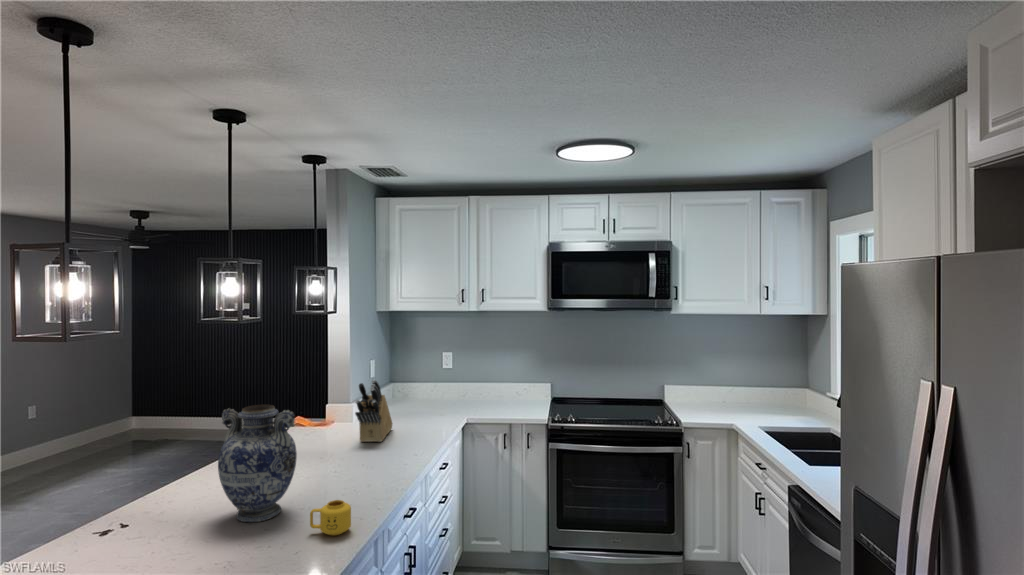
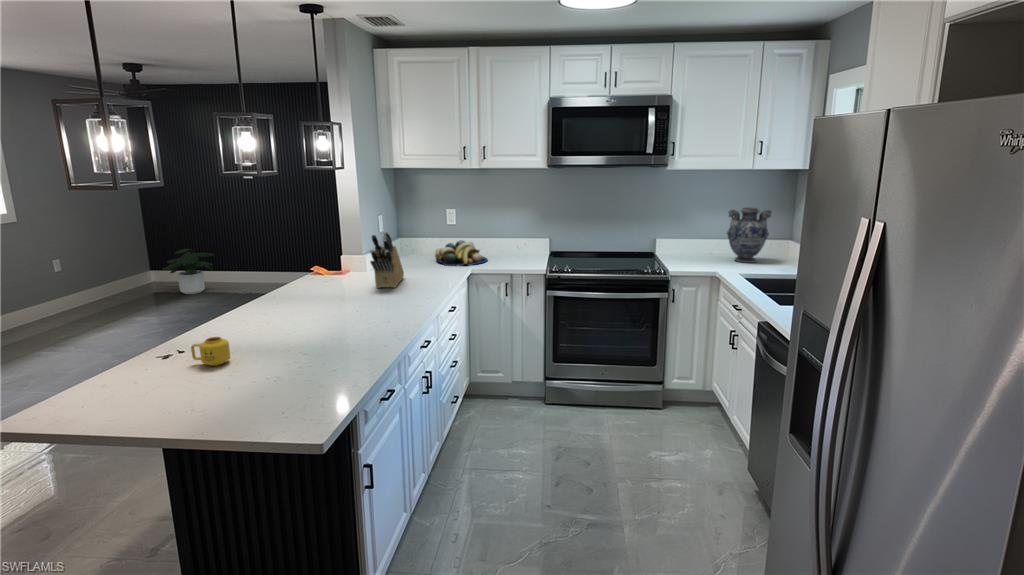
fruit bowl: none [428,386,485,415] -> present [435,240,487,266]
potted plant: none [143,391,201,440] -> present [162,249,215,294]
vase: present [218,405,297,522] -> present [727,208,772,263]
mug: present [310,500,351,535] -> present [191,337,230,366]

